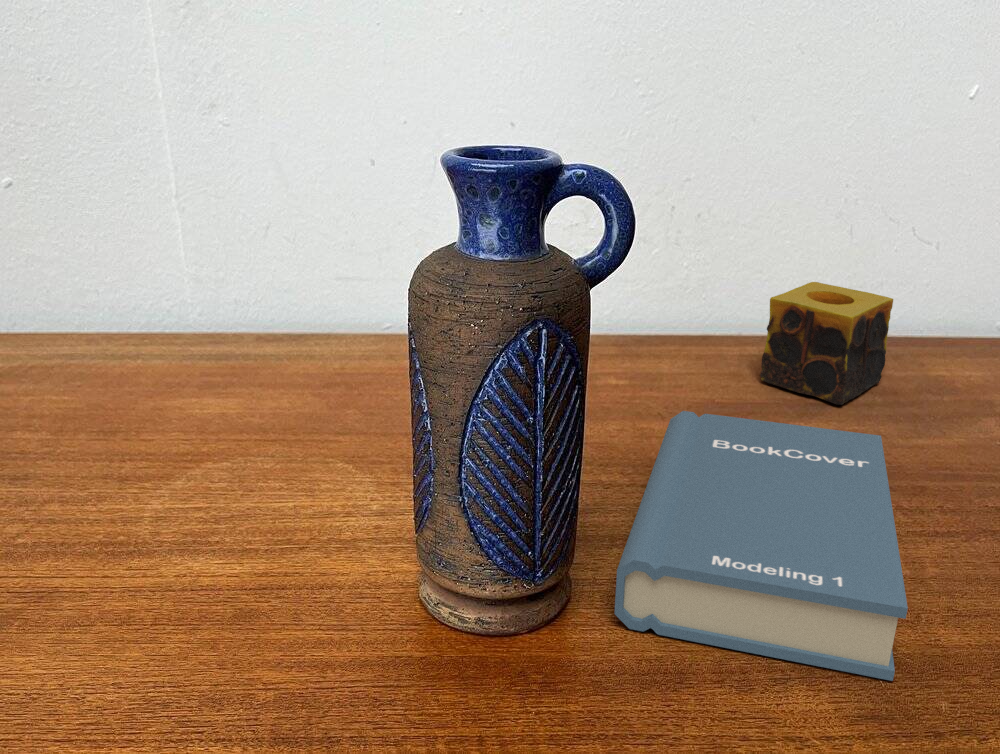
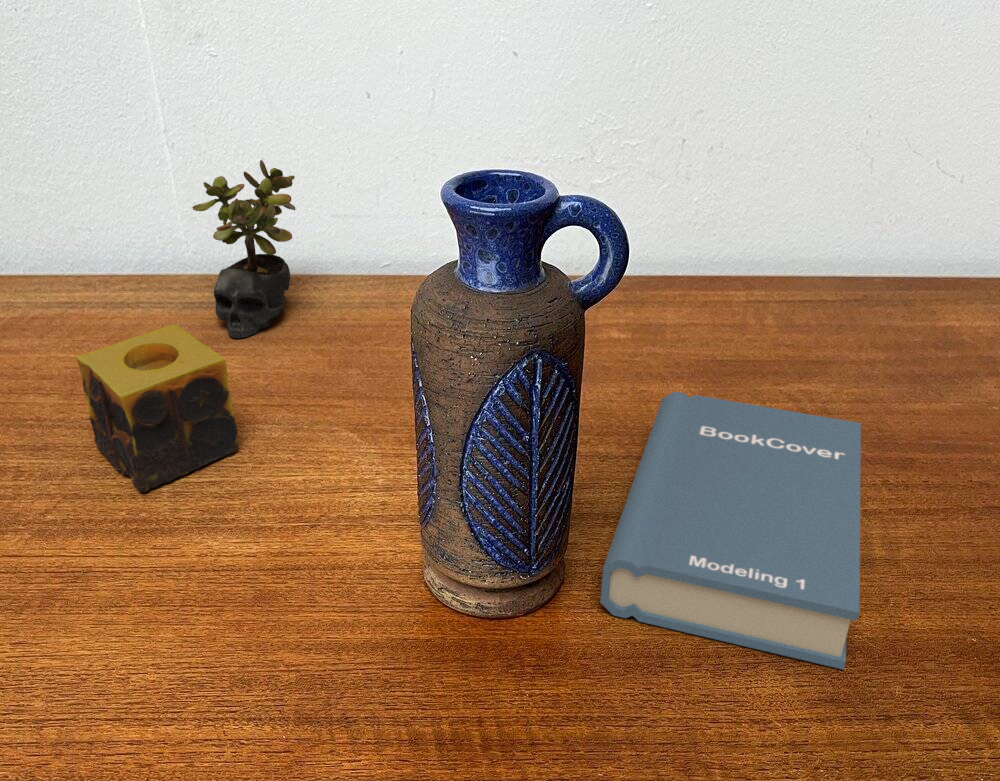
succulent plant: none [195,208,297,383] -> present [192,160,296,338]
candle: present [760,282,893,405] -> present [76,325,238,492]

